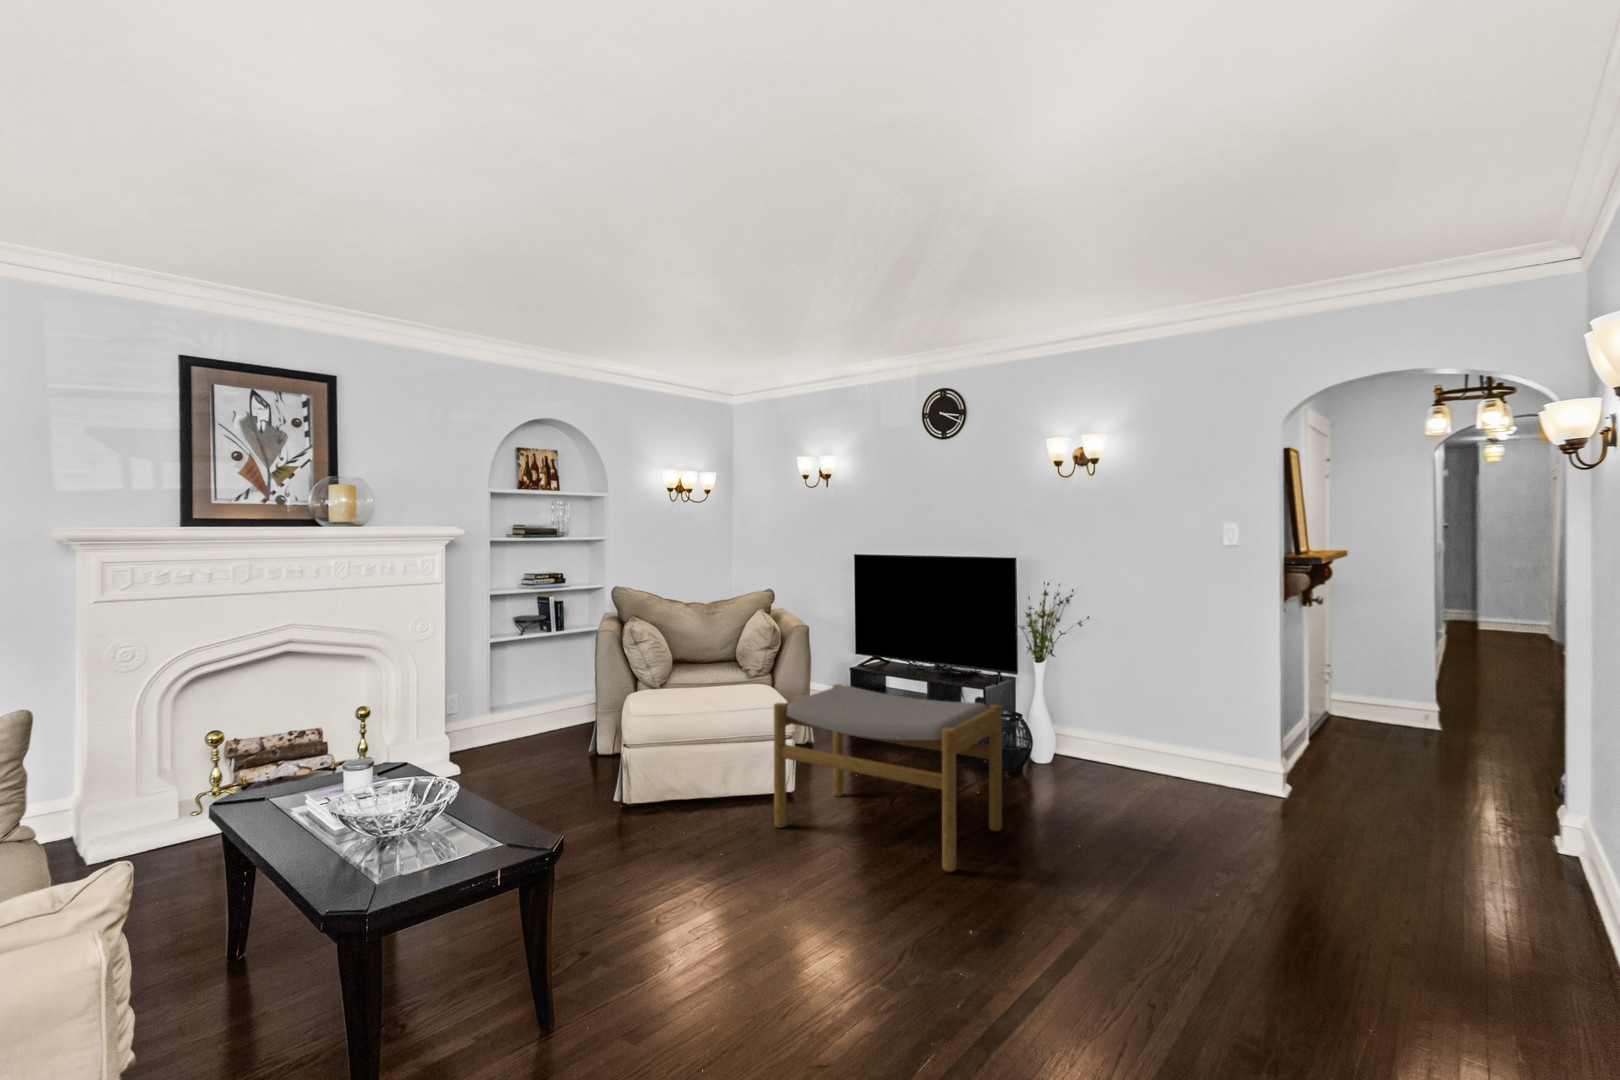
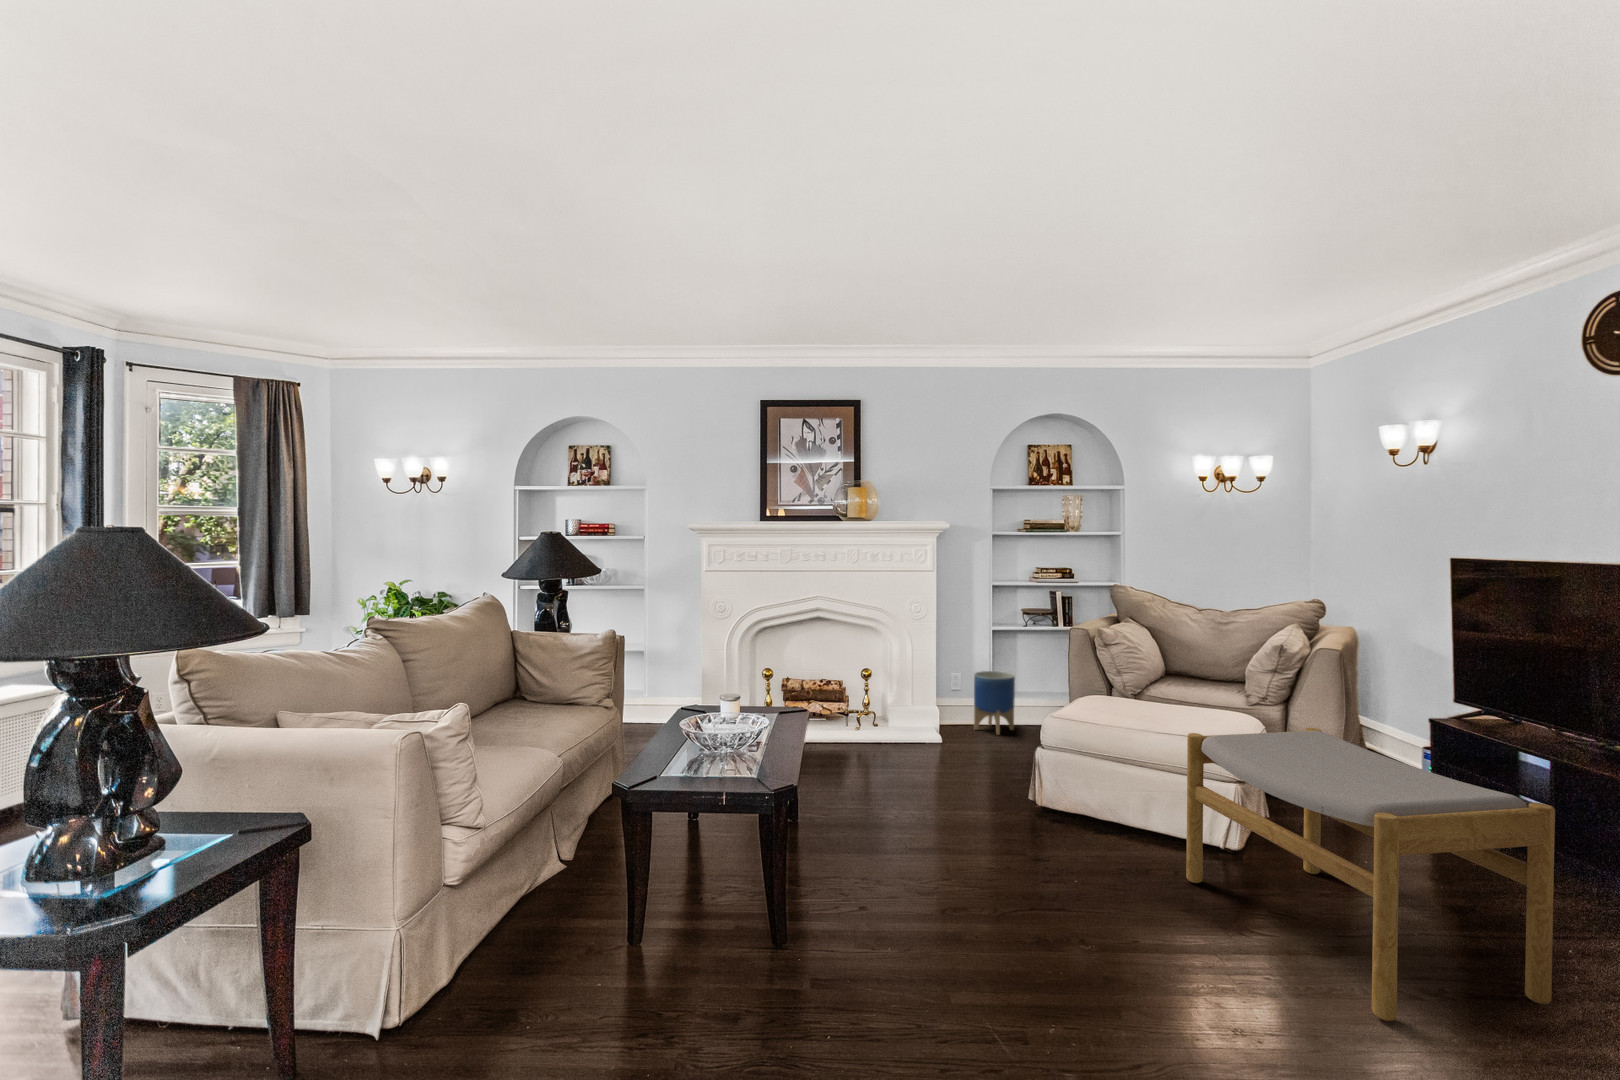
planter: none [478,686,524,753] -> present [974,671,1015,735]

